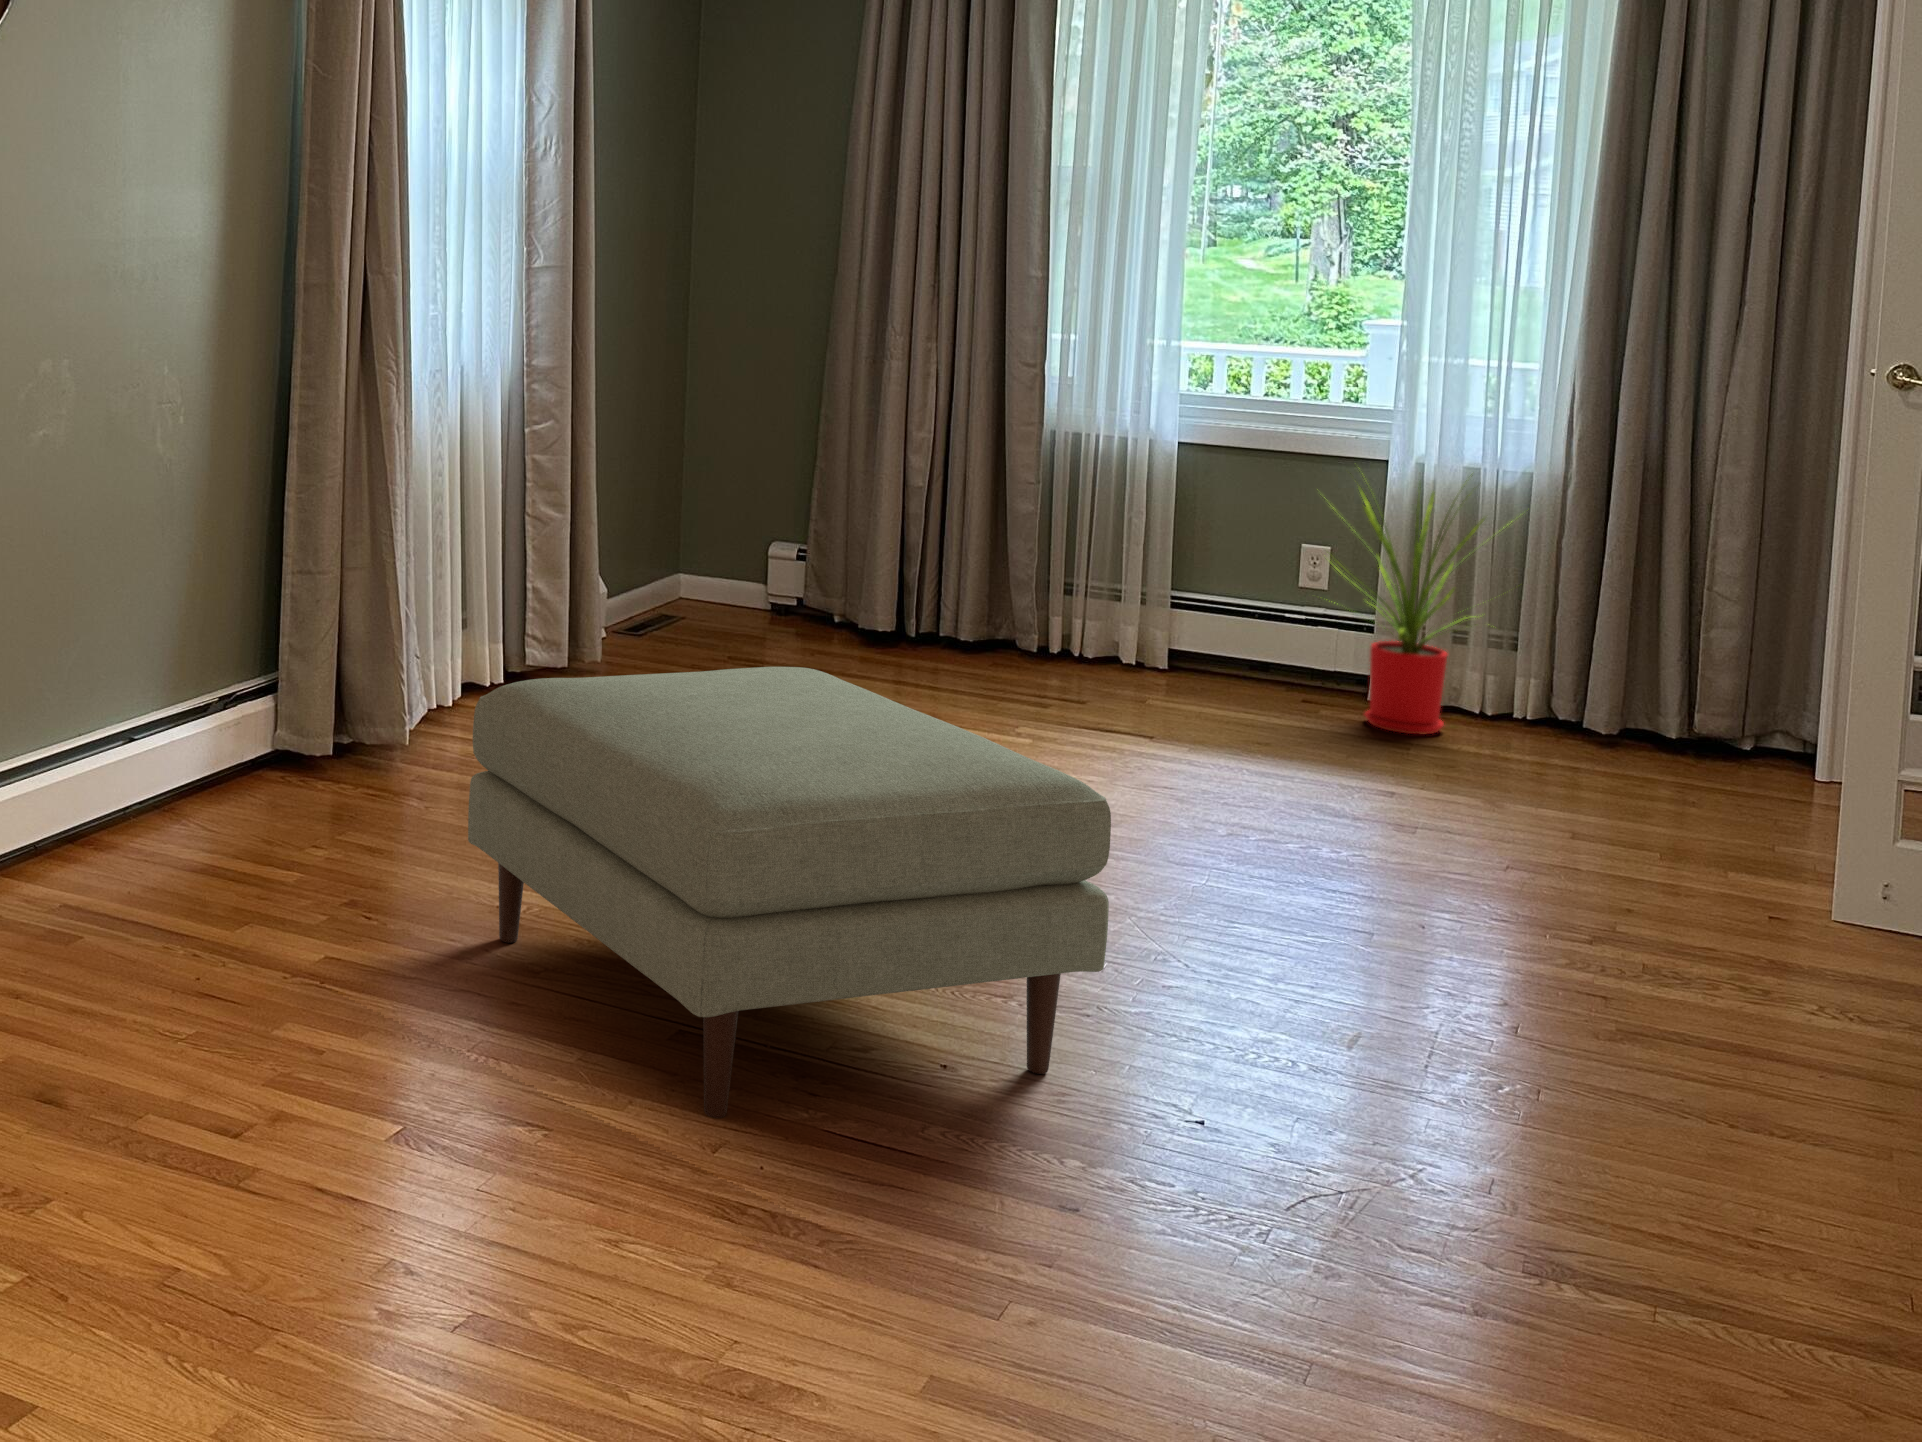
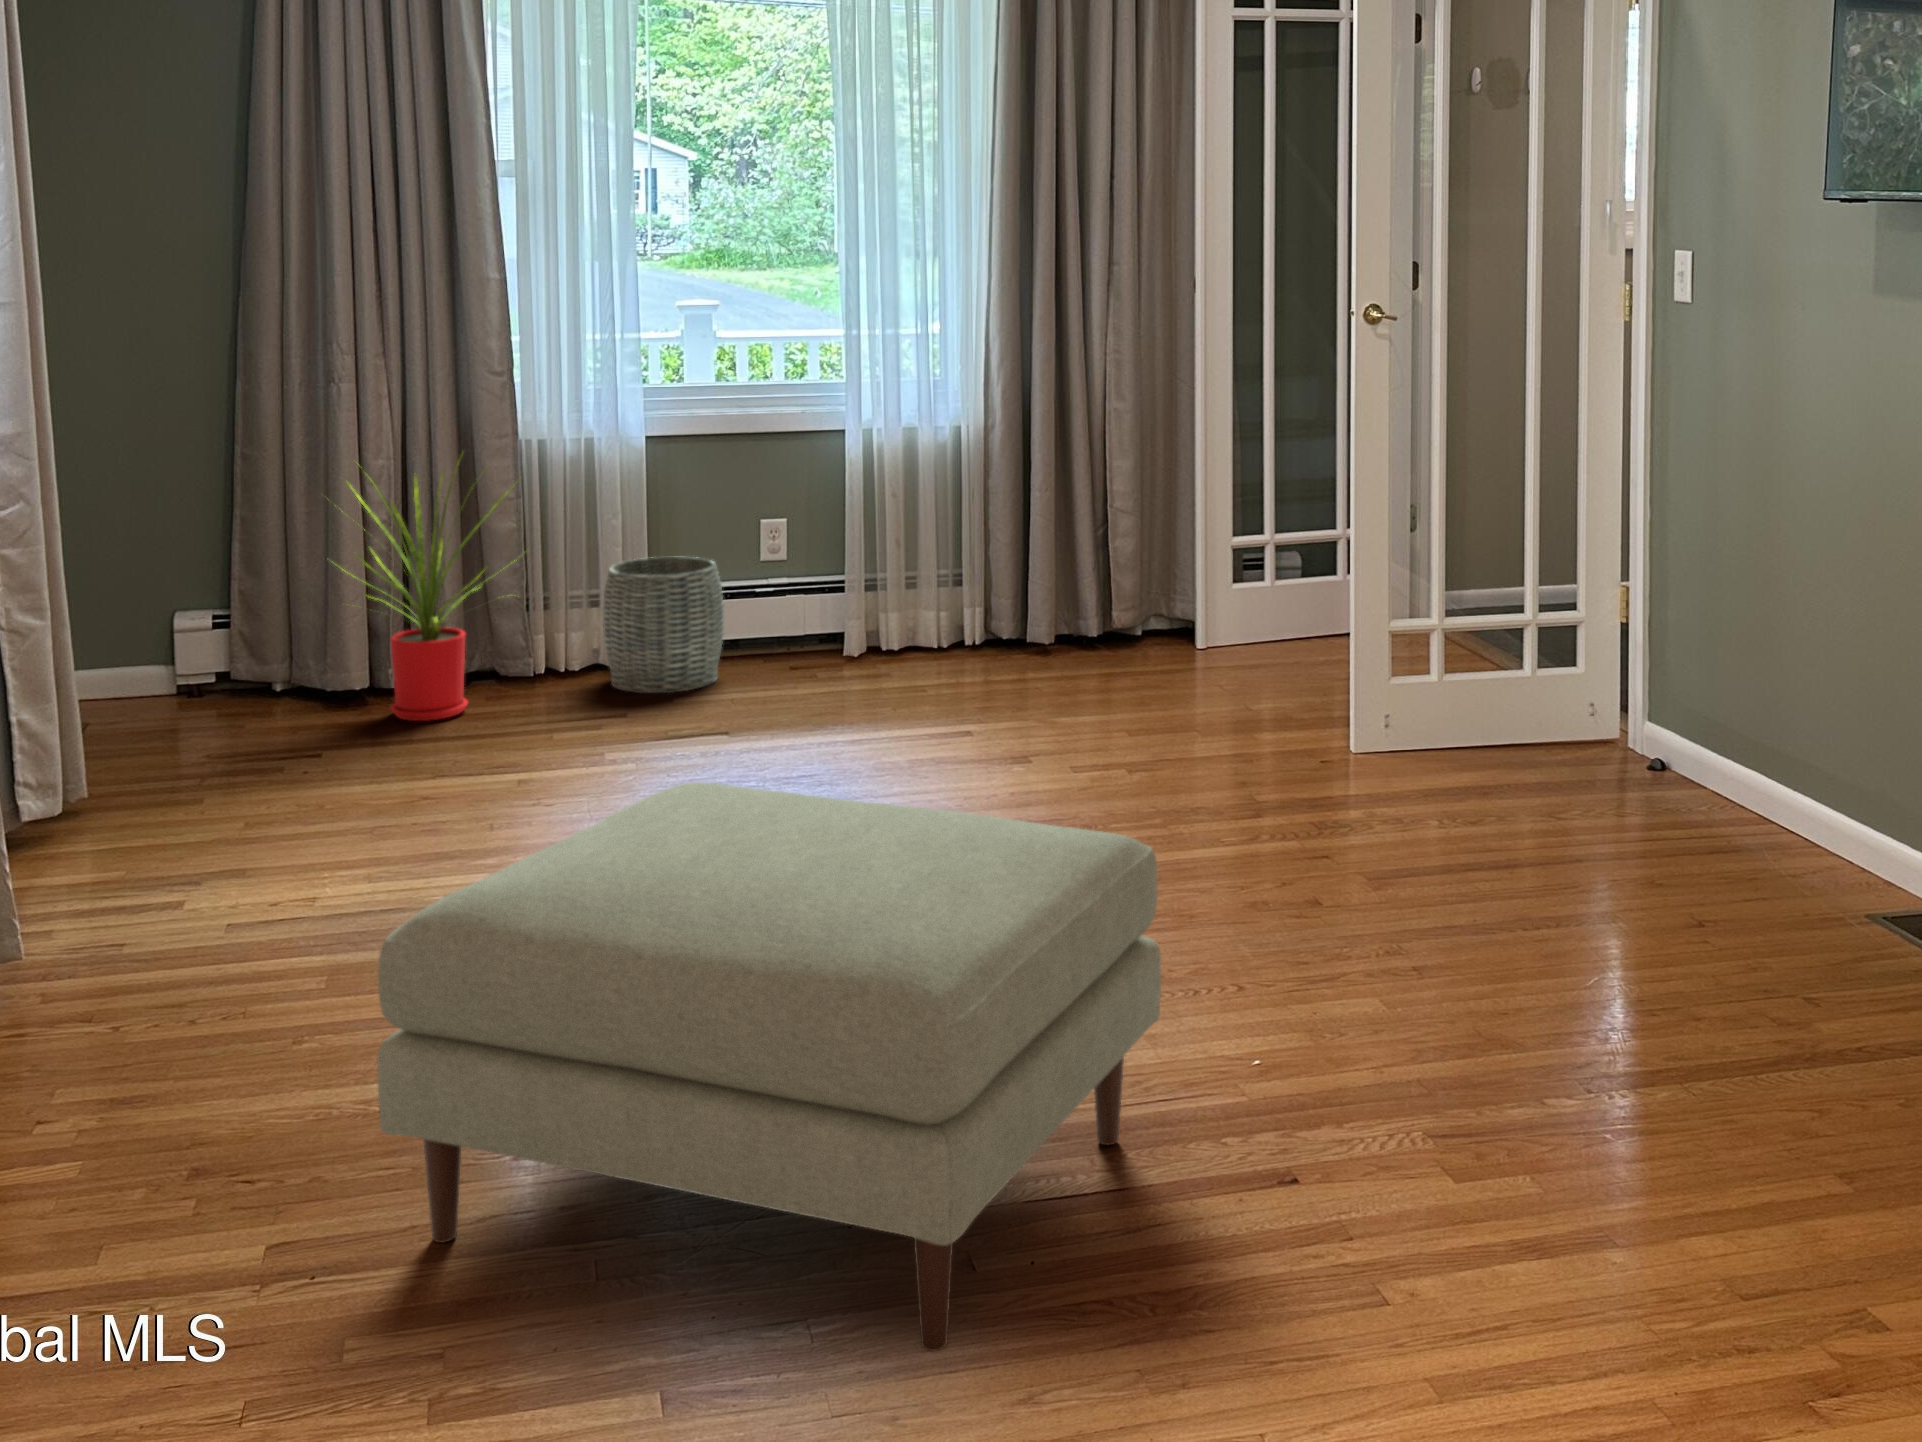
house plant: present [1326,473,1504,735] -> present [348,455,518,721]
woven basket: none [1102,558,1226,692] -> present [603,557,724,693]

